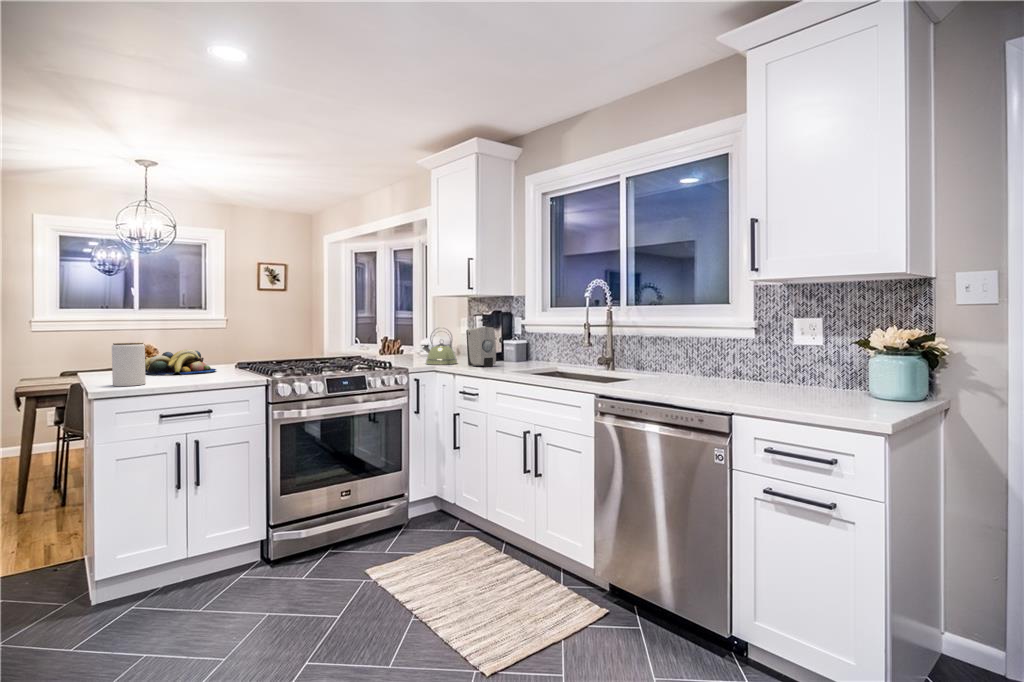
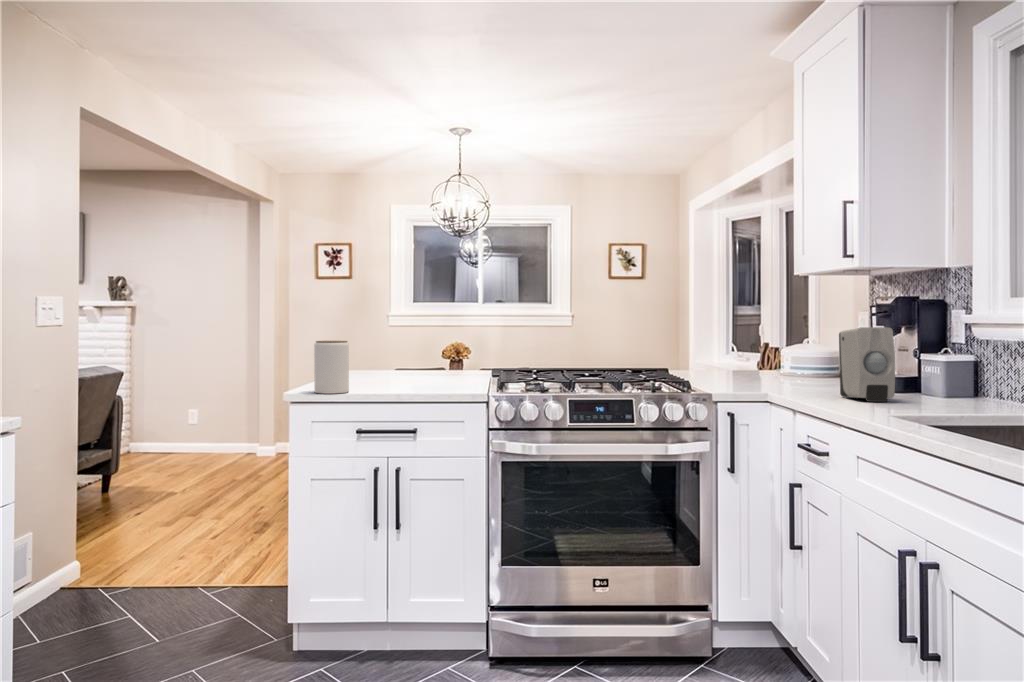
kettle: present [422,327,457,365] -> none [766,327,831,391]
fruit bowl: present [145,349,216,375] -> none [394,351,473,382]

